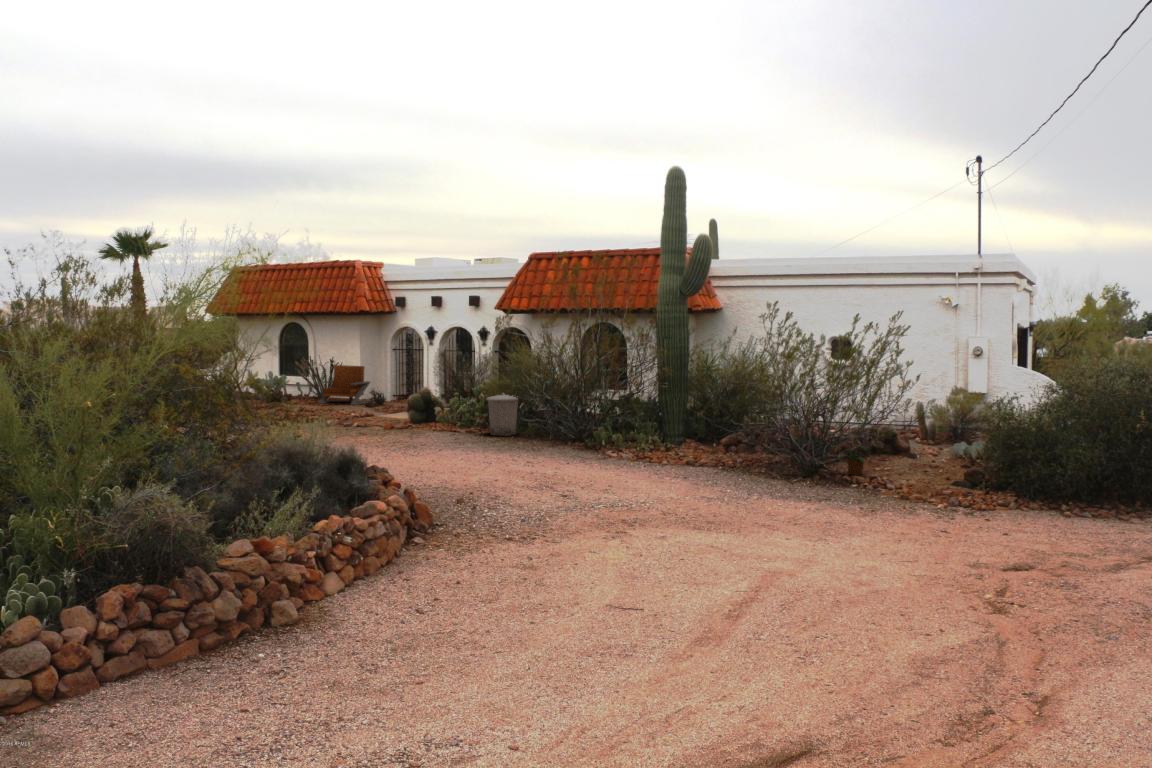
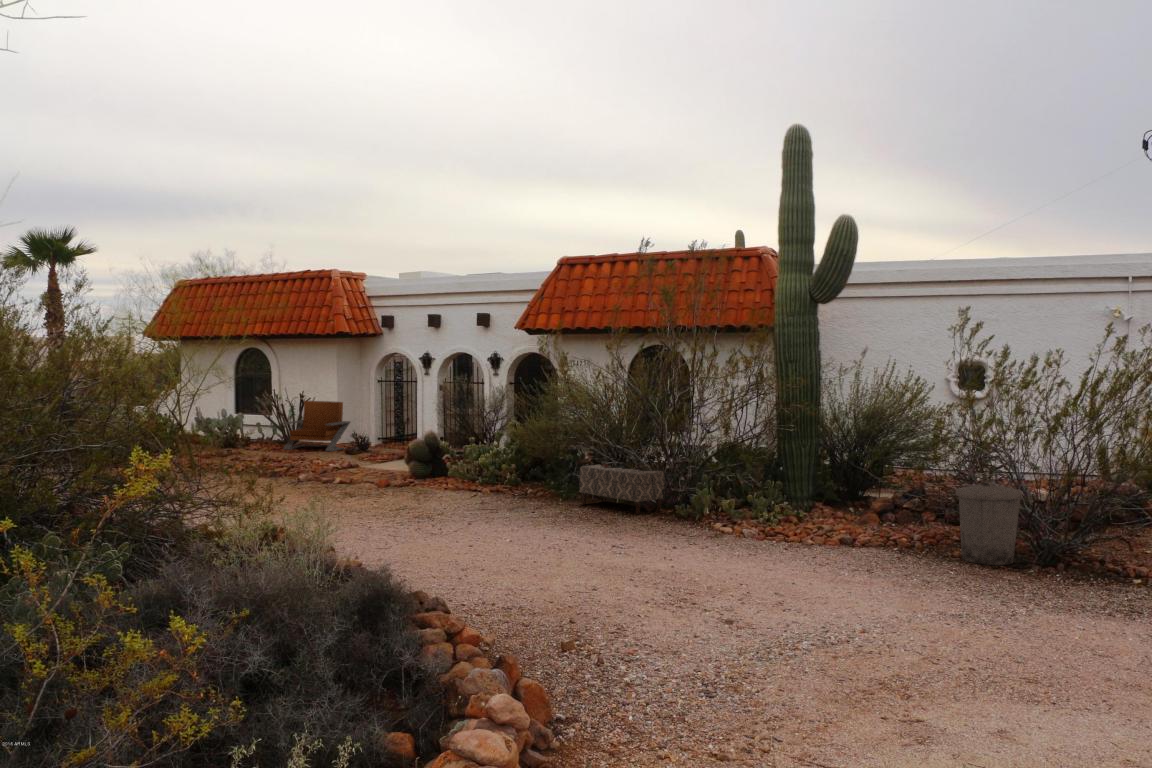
trash can: present [487,393,518,436] -> present [956,482,1022,565]
bench: none [524,412,582,446] -> present [580,465,665,514]
potted plant: present [838,445,868,475] -> none [1077,515,1136,563]

